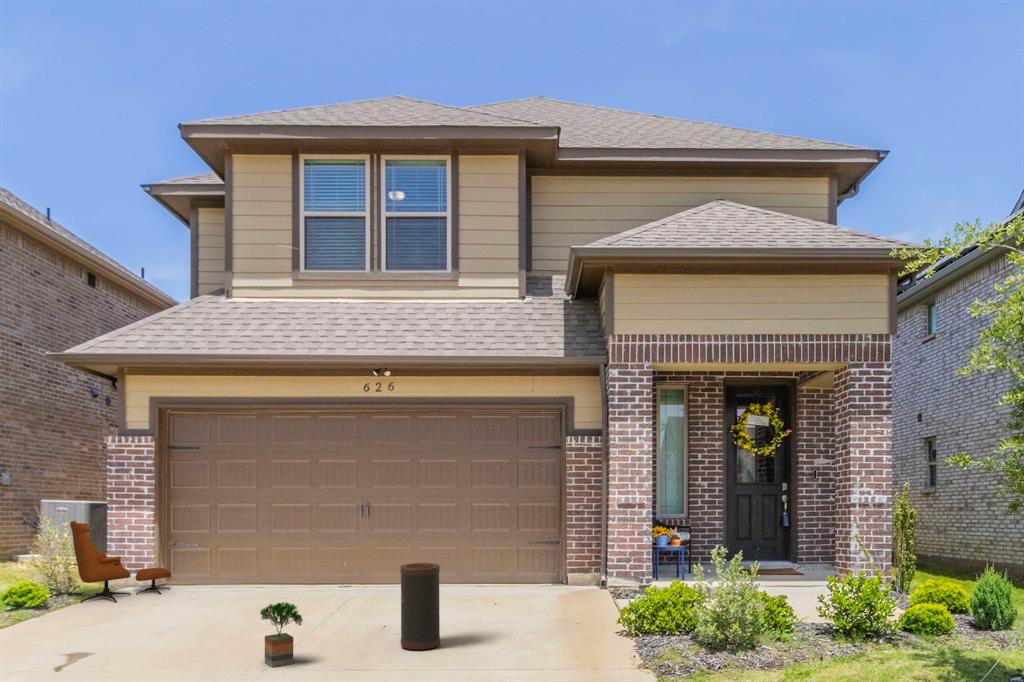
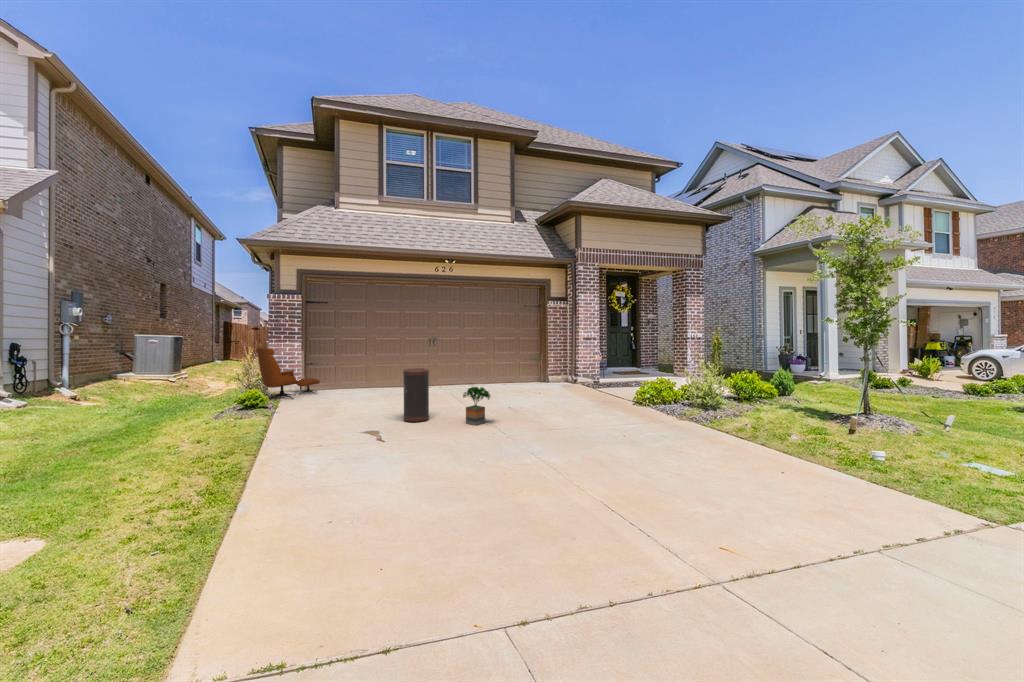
trash can: present [400,563,440,651] -> present [403,368,429,422]

